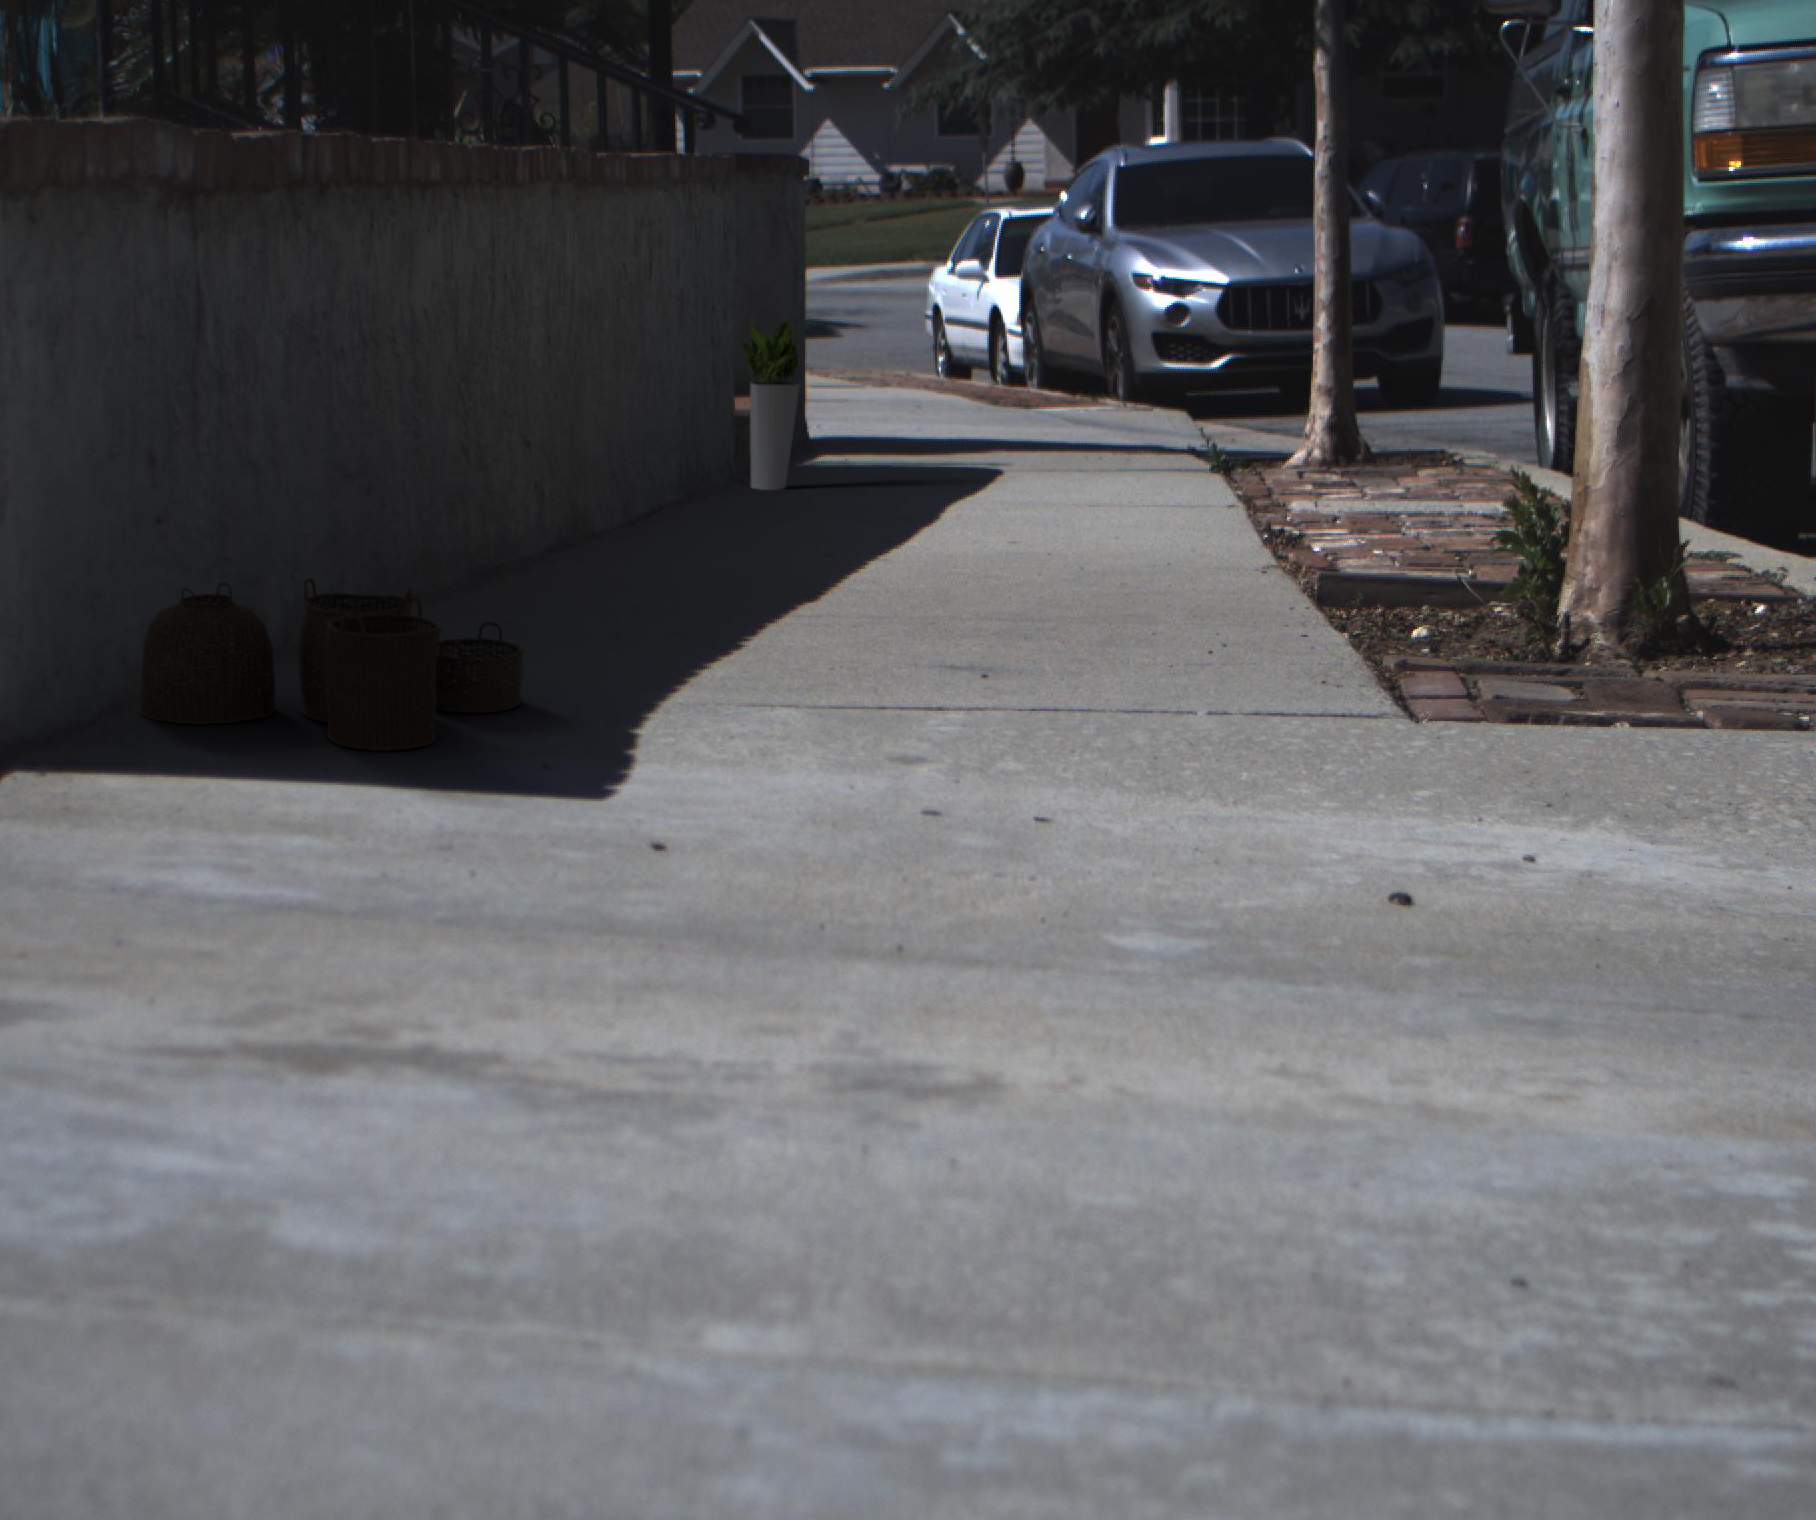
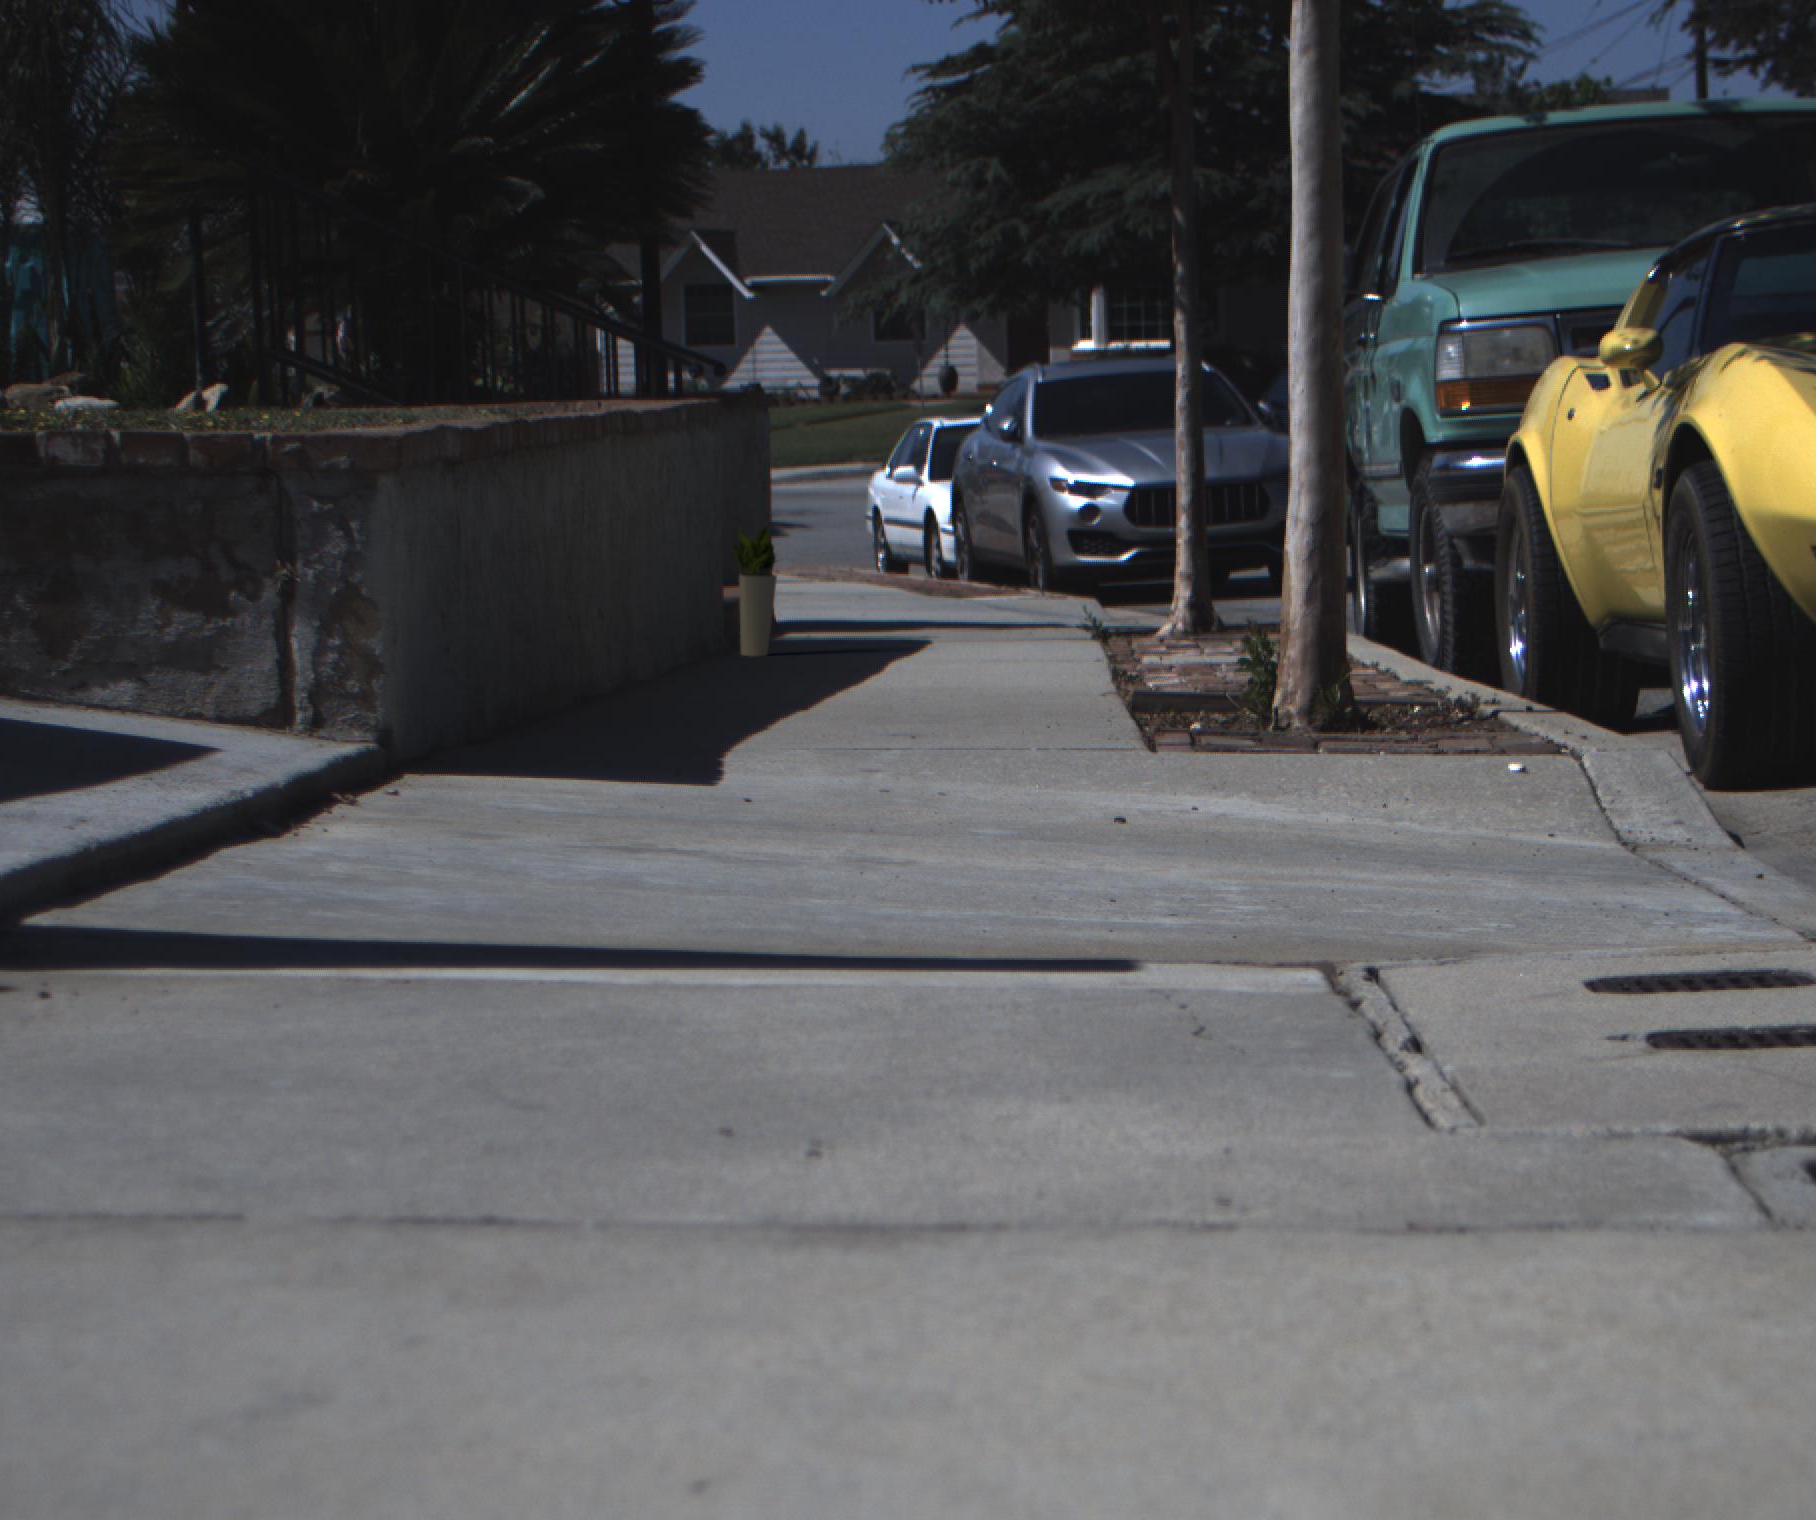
woven basket: present [138,579,524,751] -> none [444,679,656,769]

